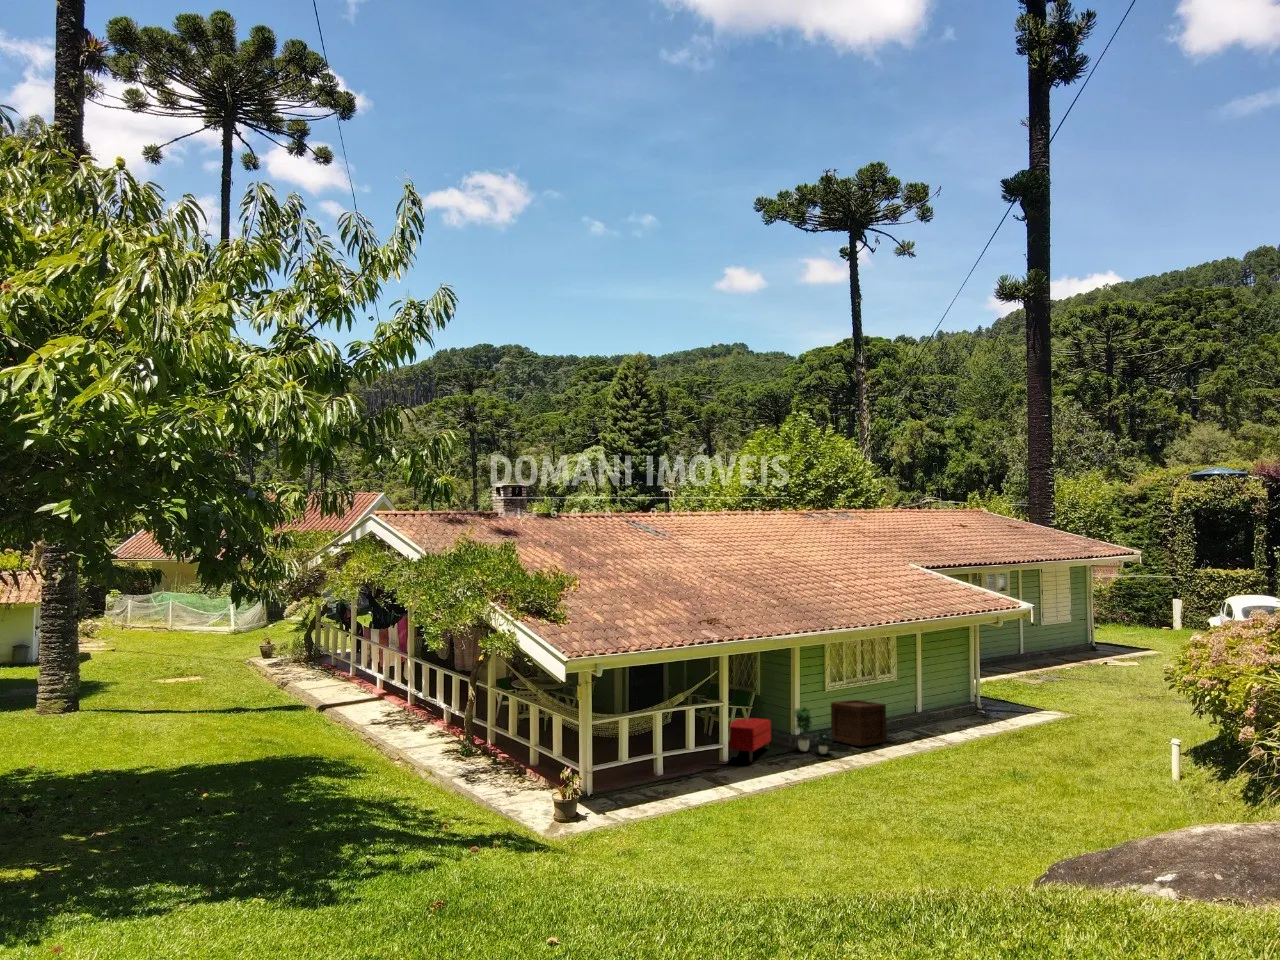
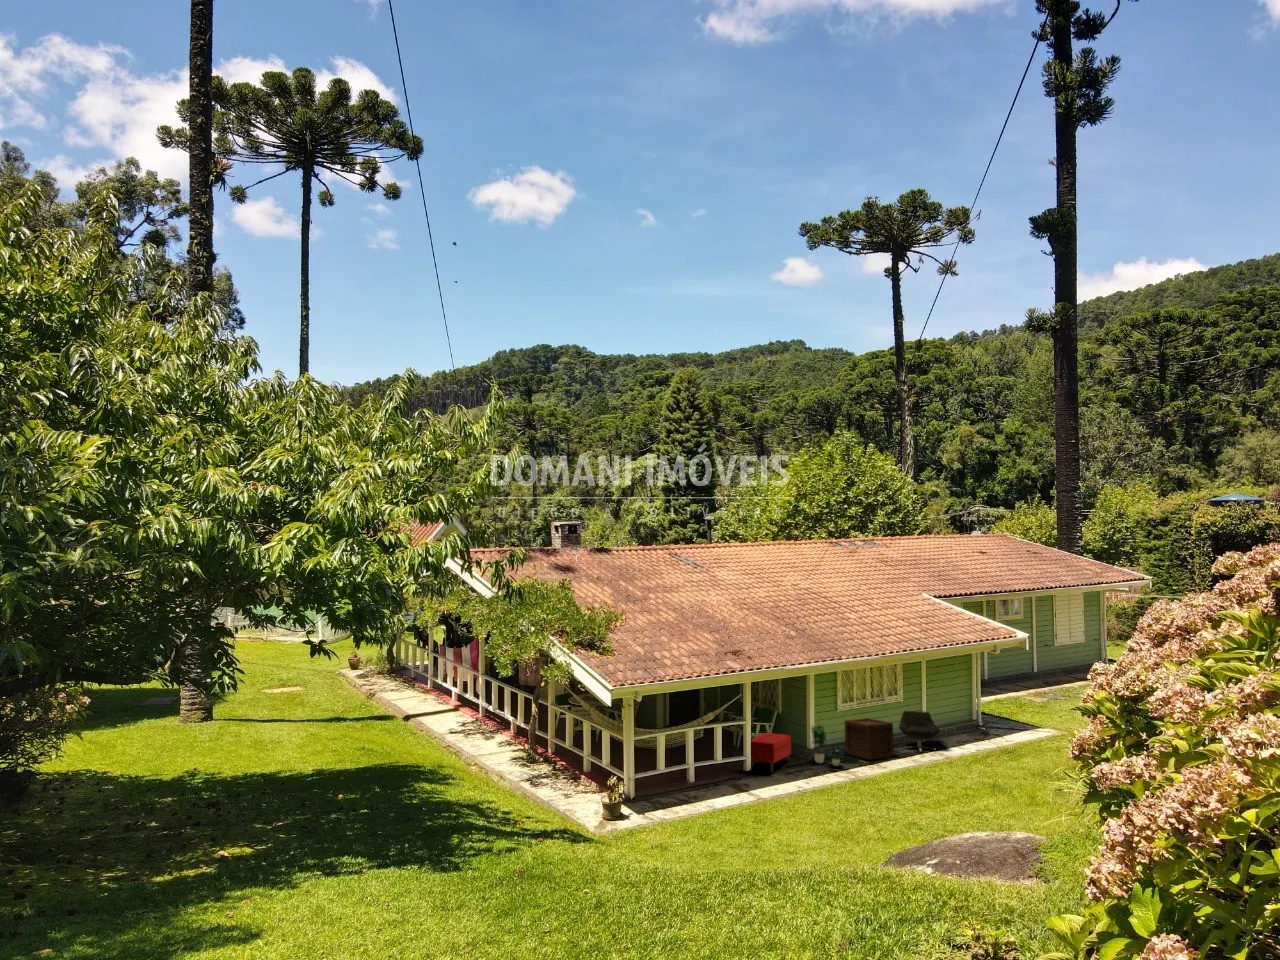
lounge chair: none [890,691,937,736] -> present [899,711,940,751]

